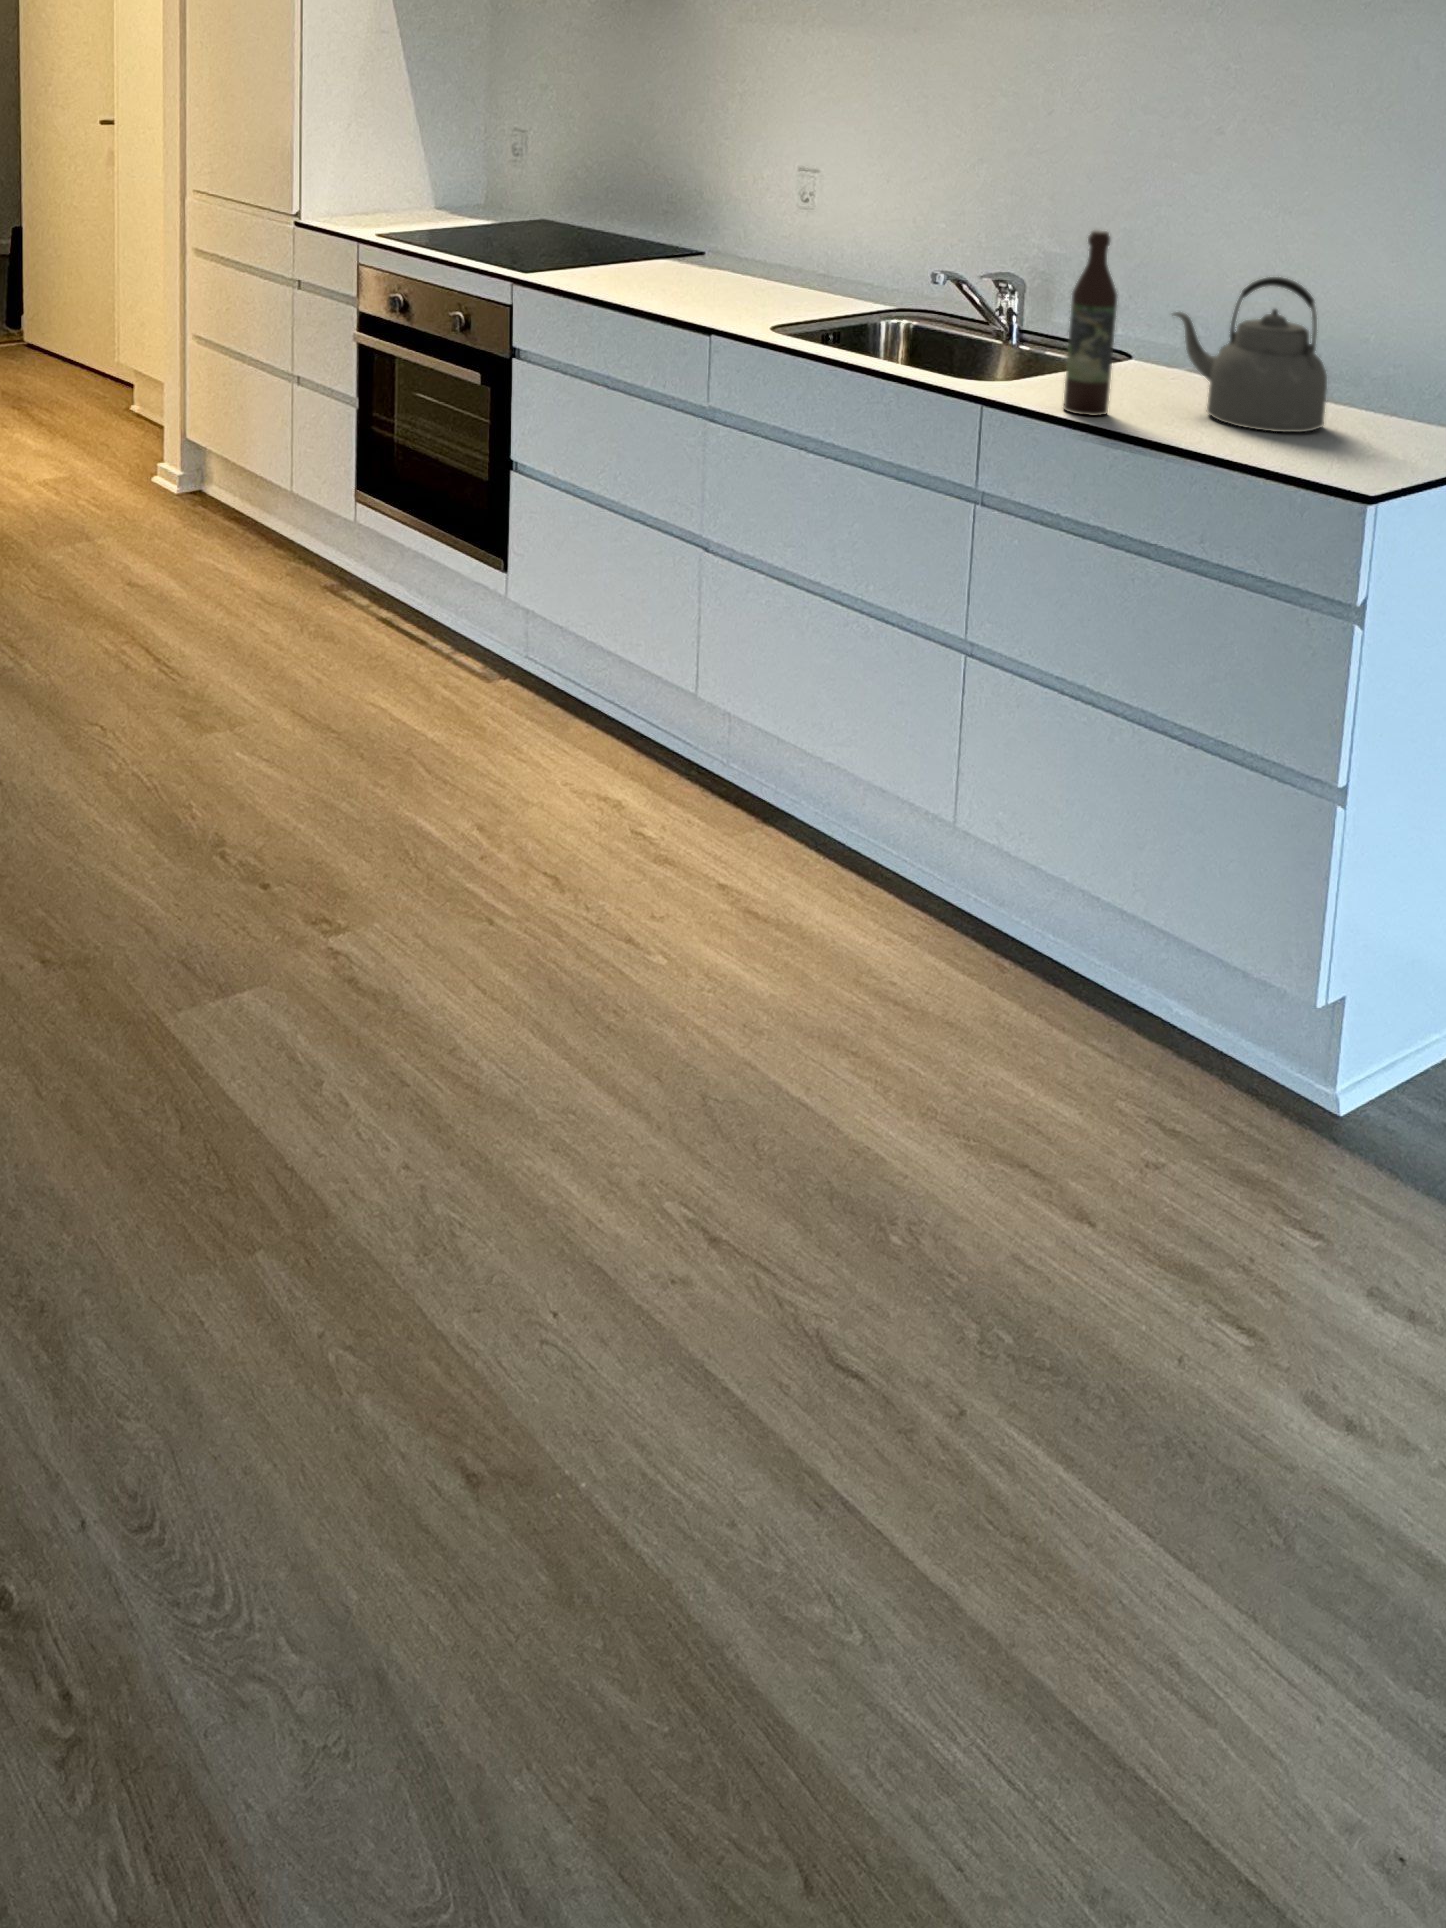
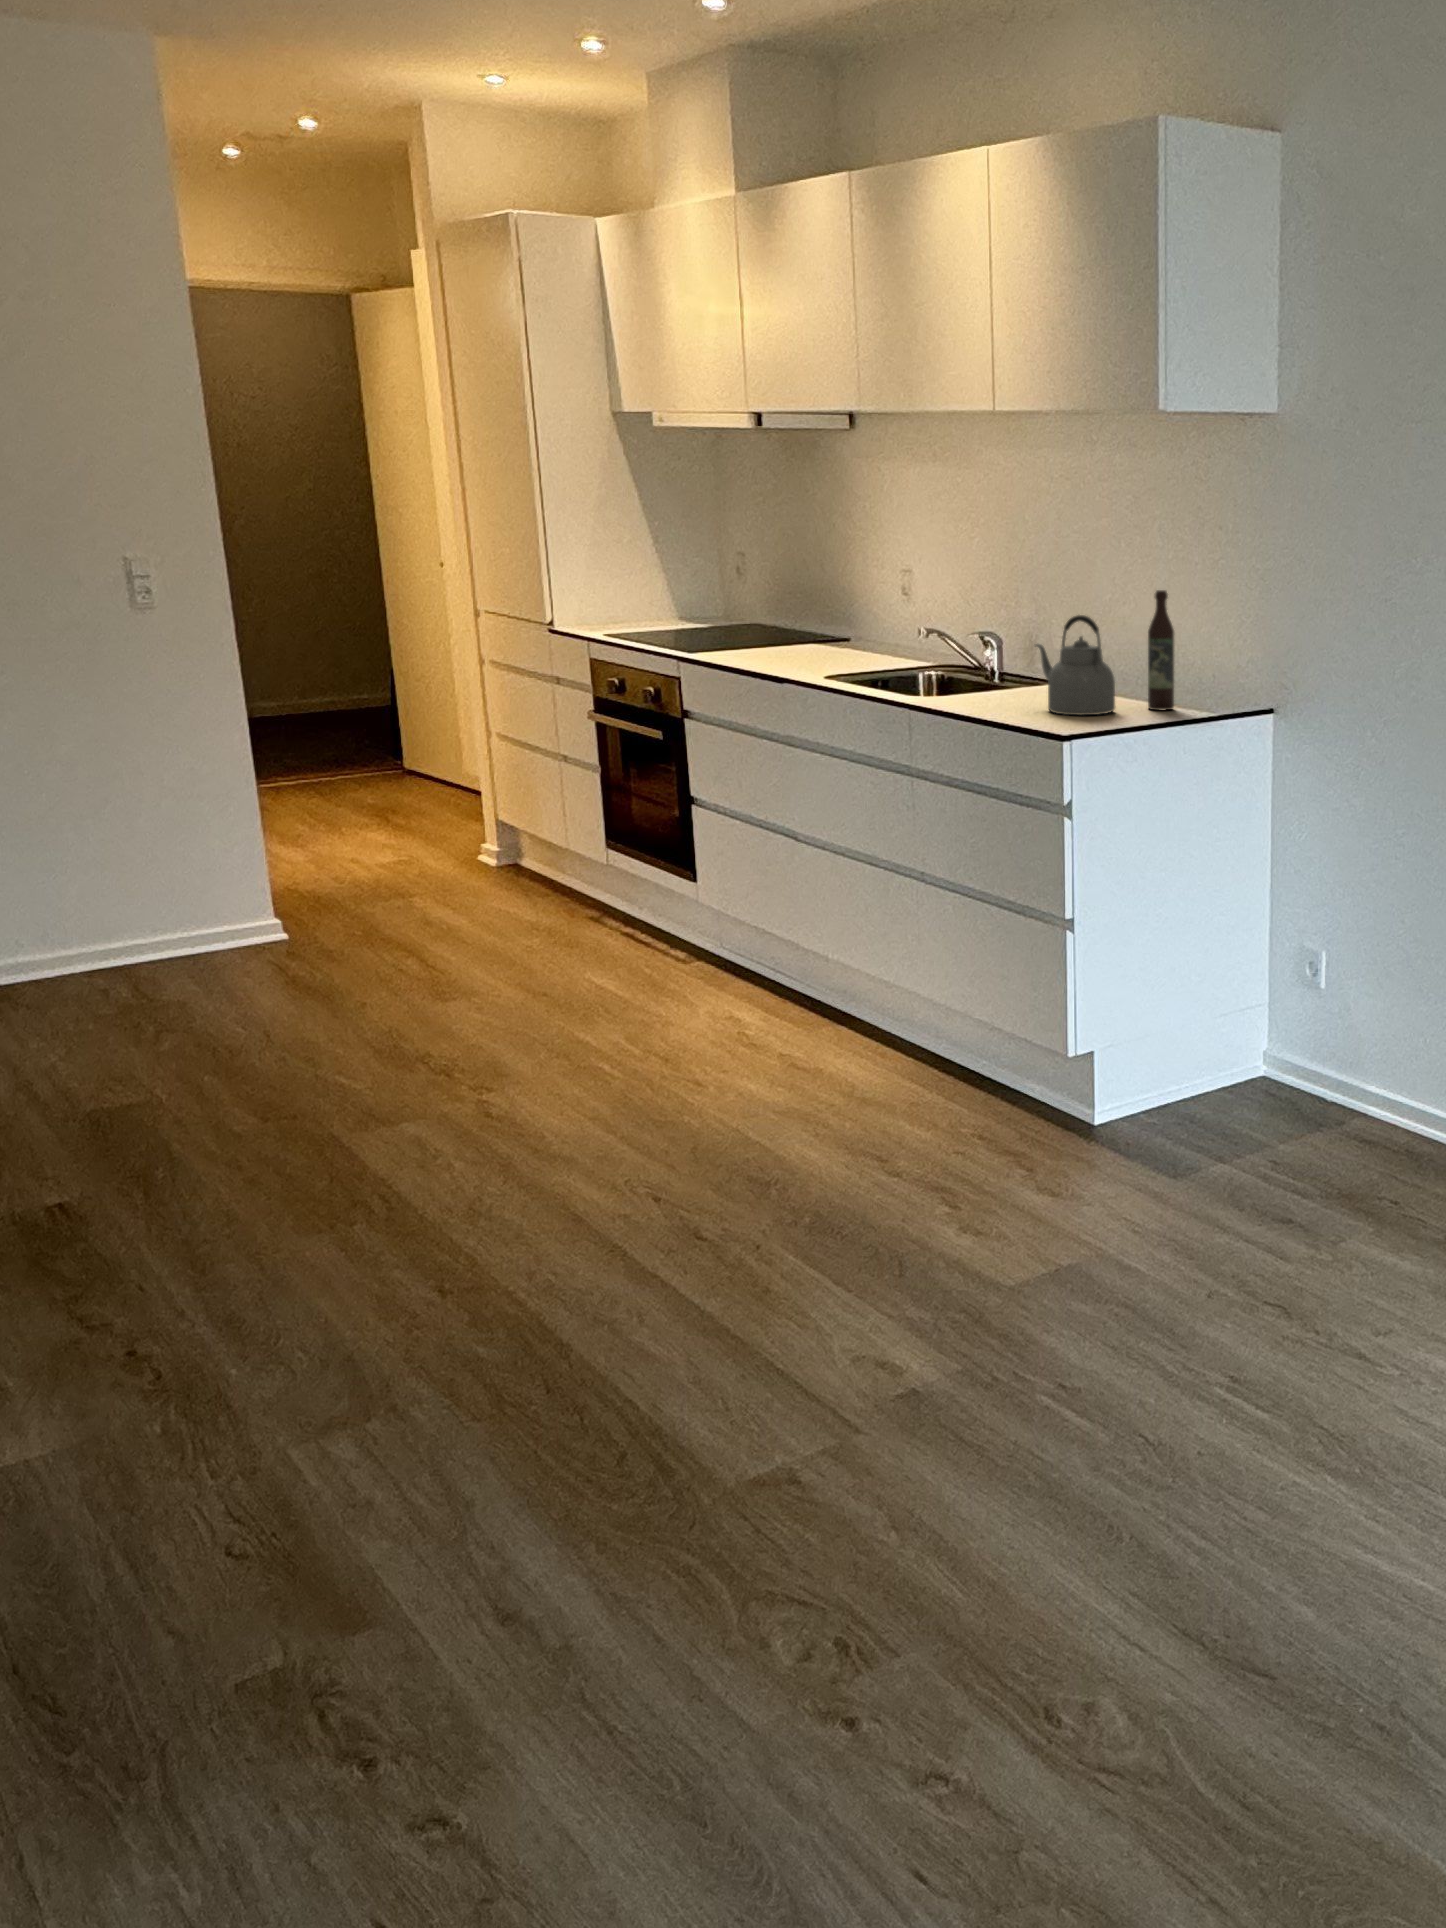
wine bottle: present [1064,230,1117,416] -> present [1148,590,1174,711]

